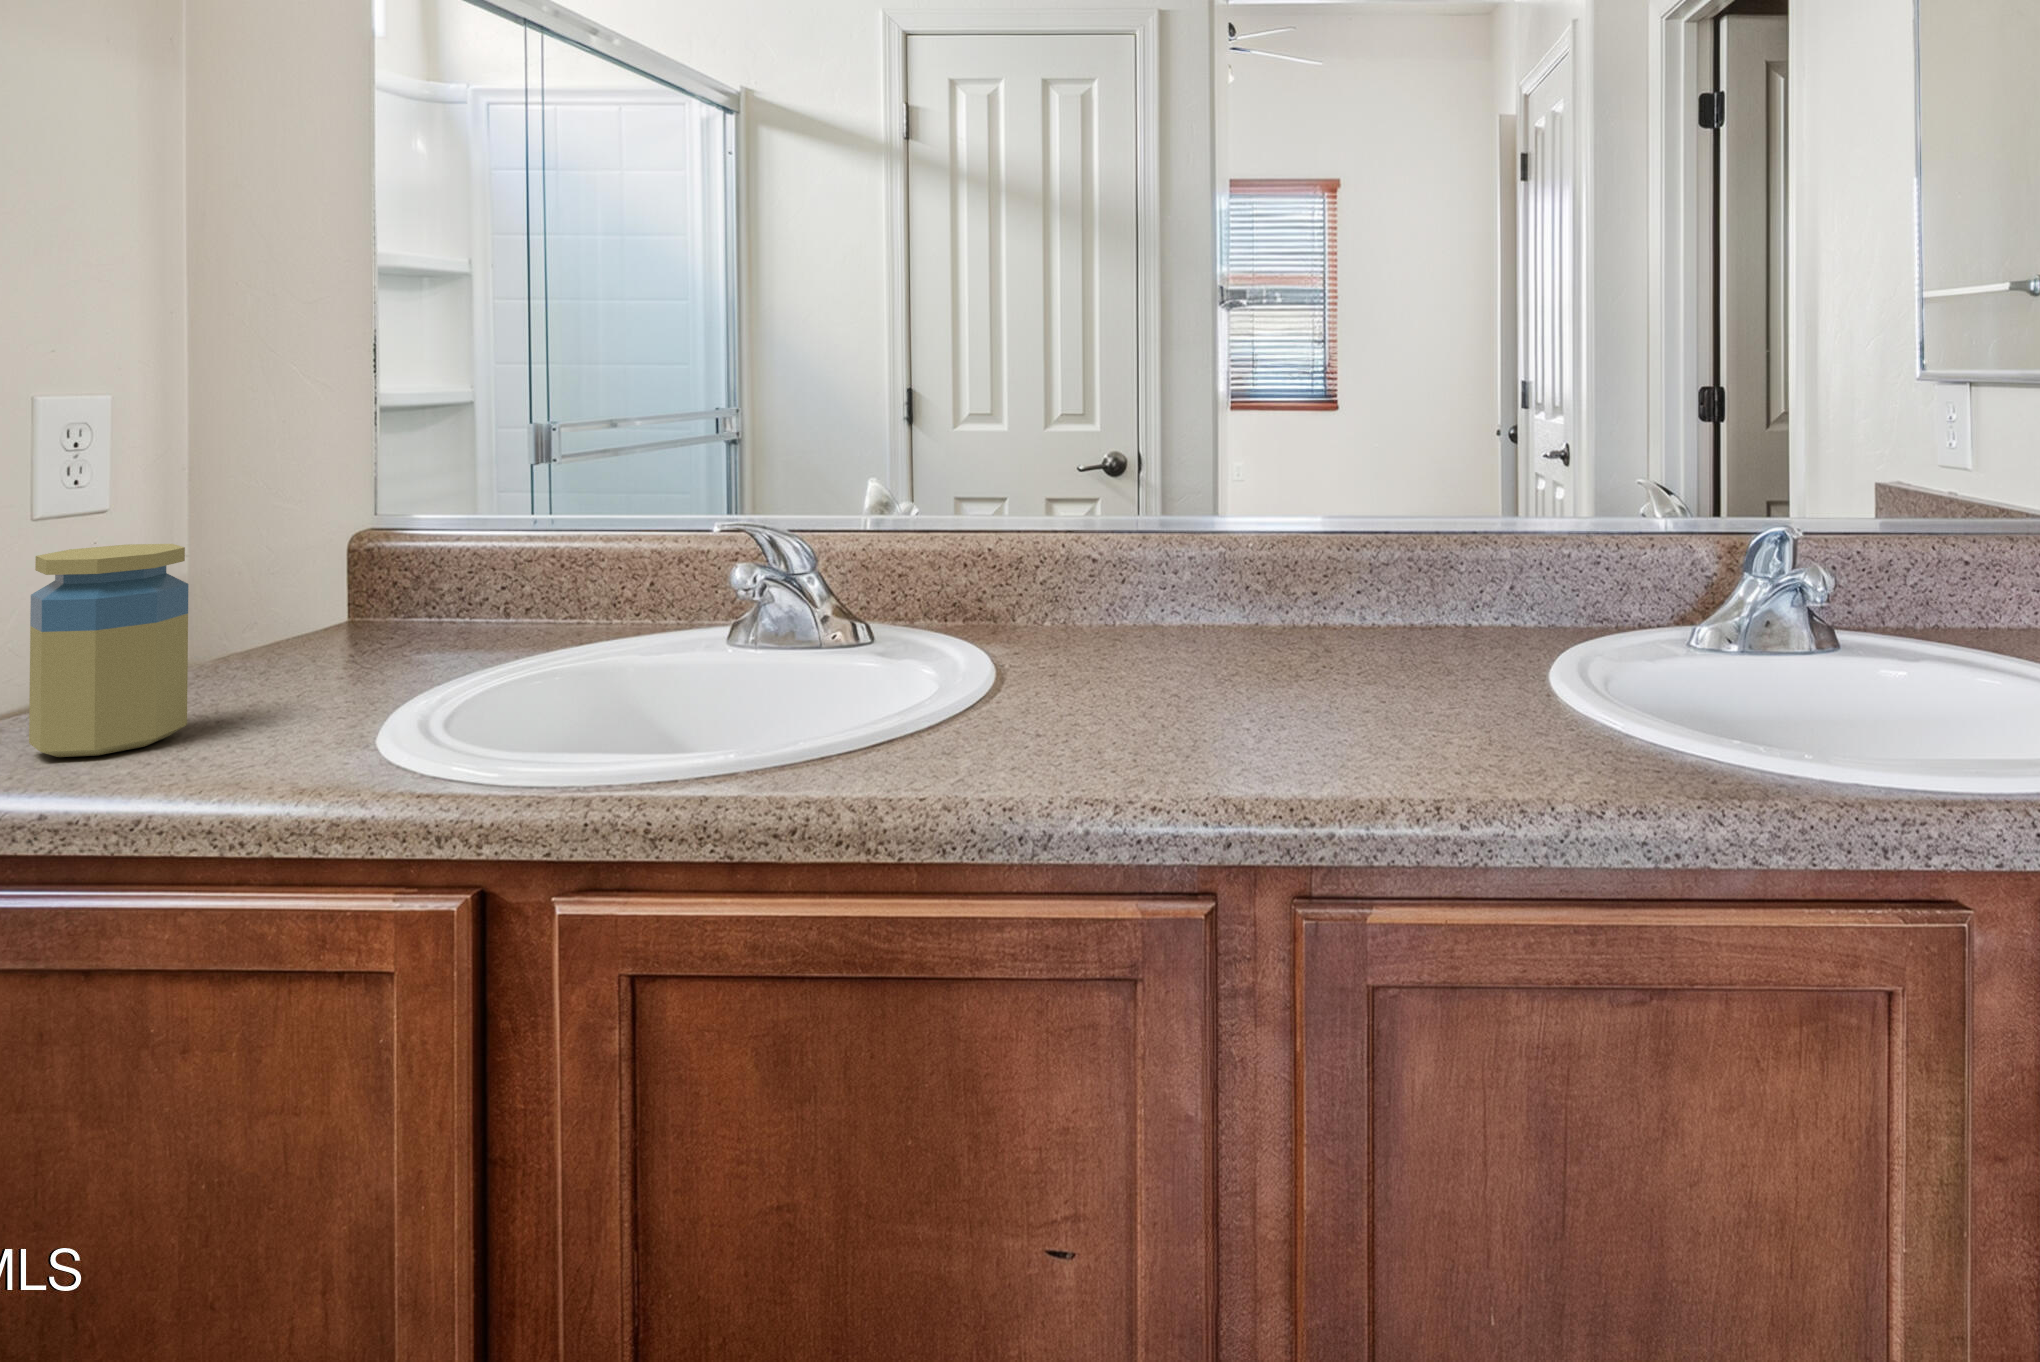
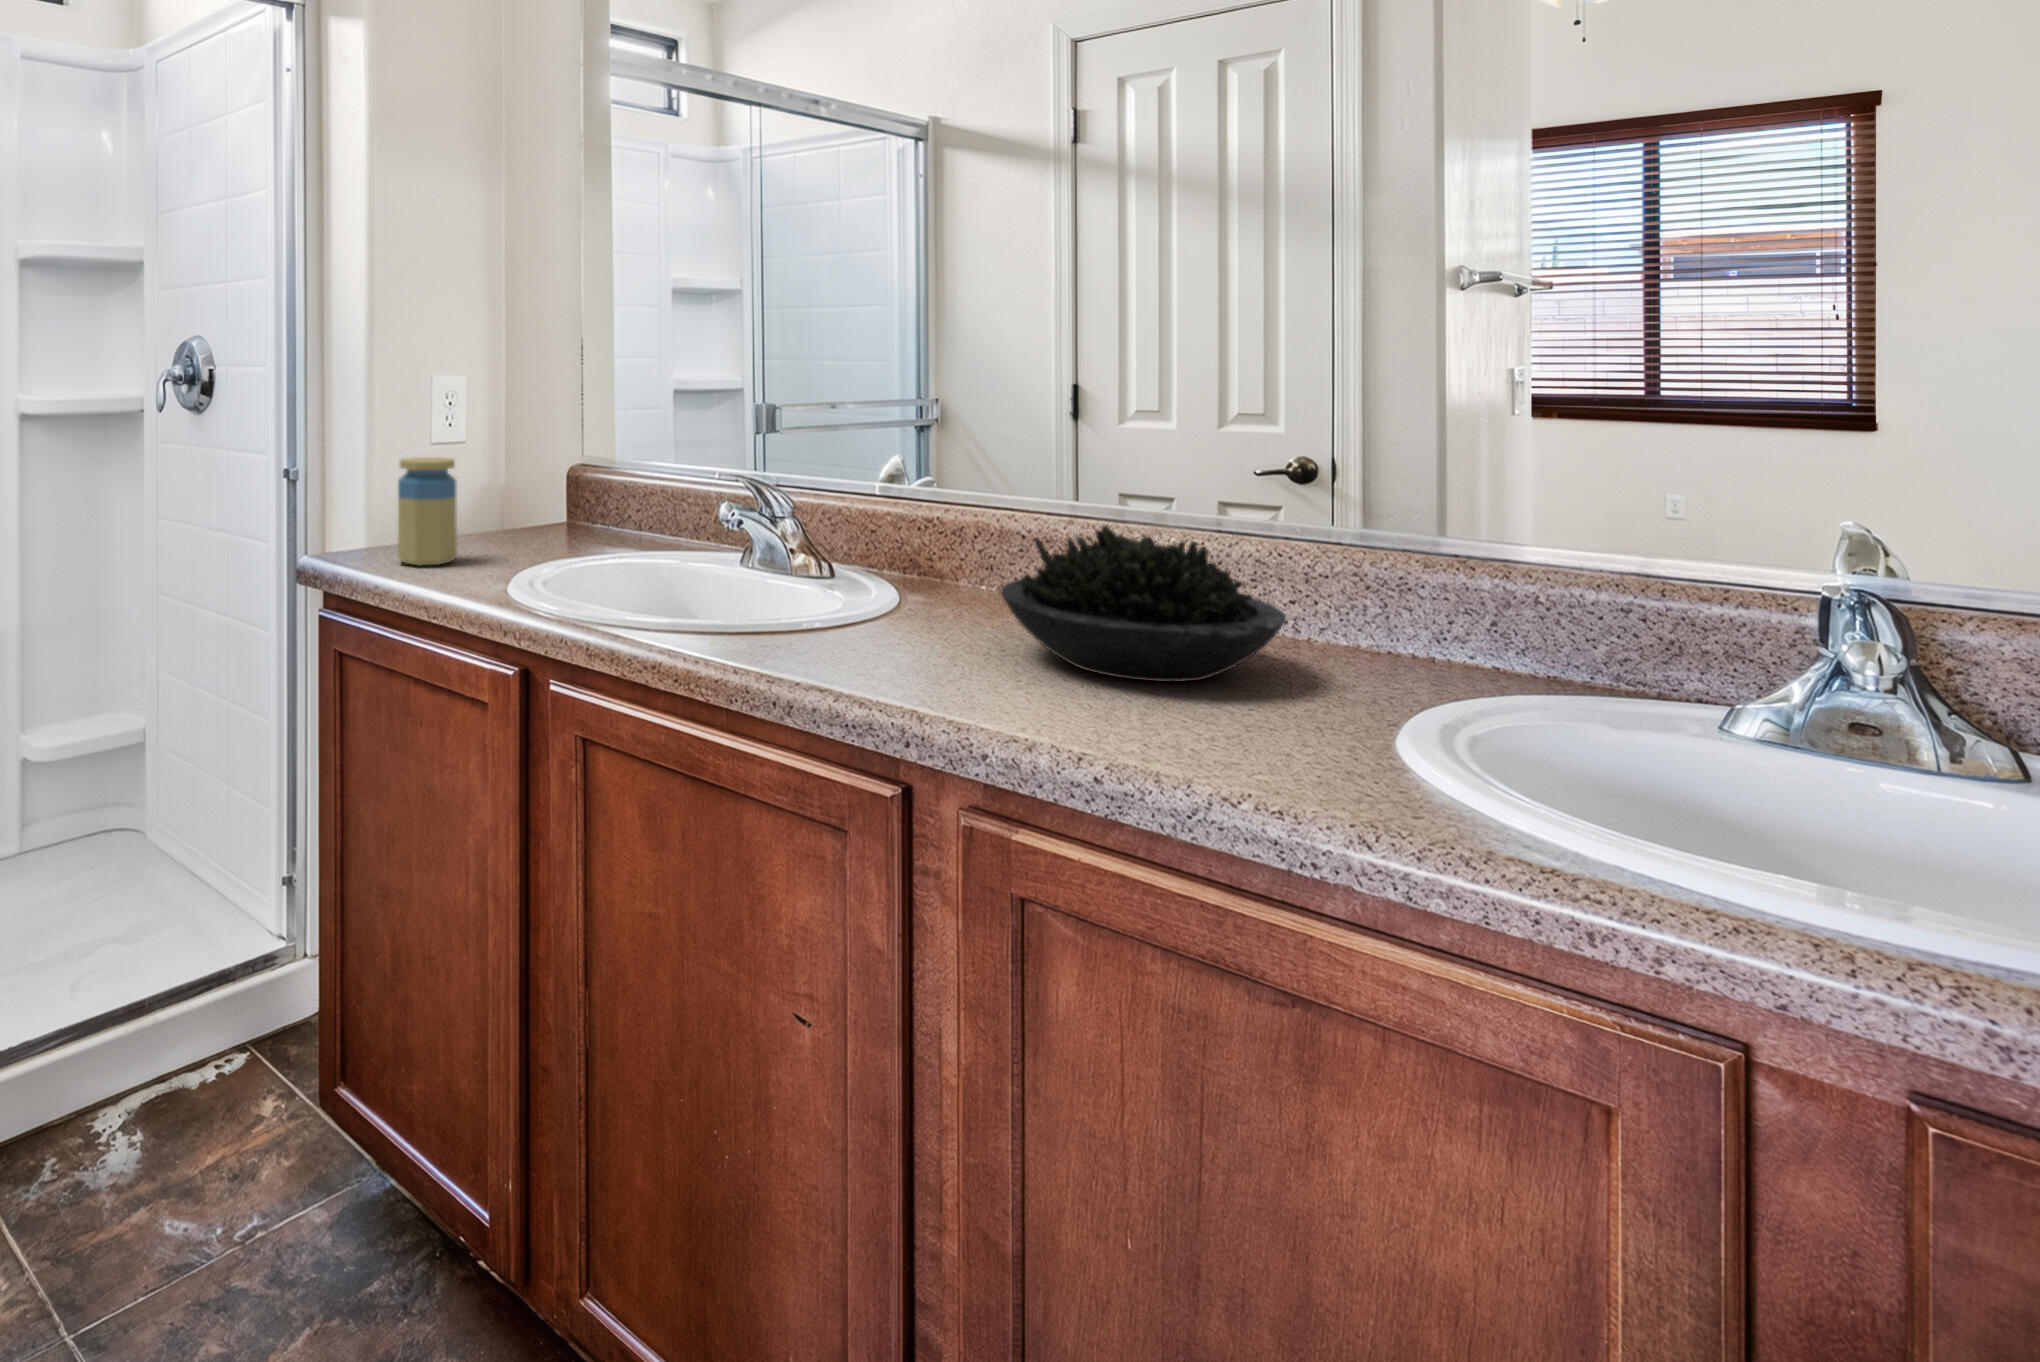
succulent plant: none [1170,539,1444,703] -> present [1001,525,1286,682]

